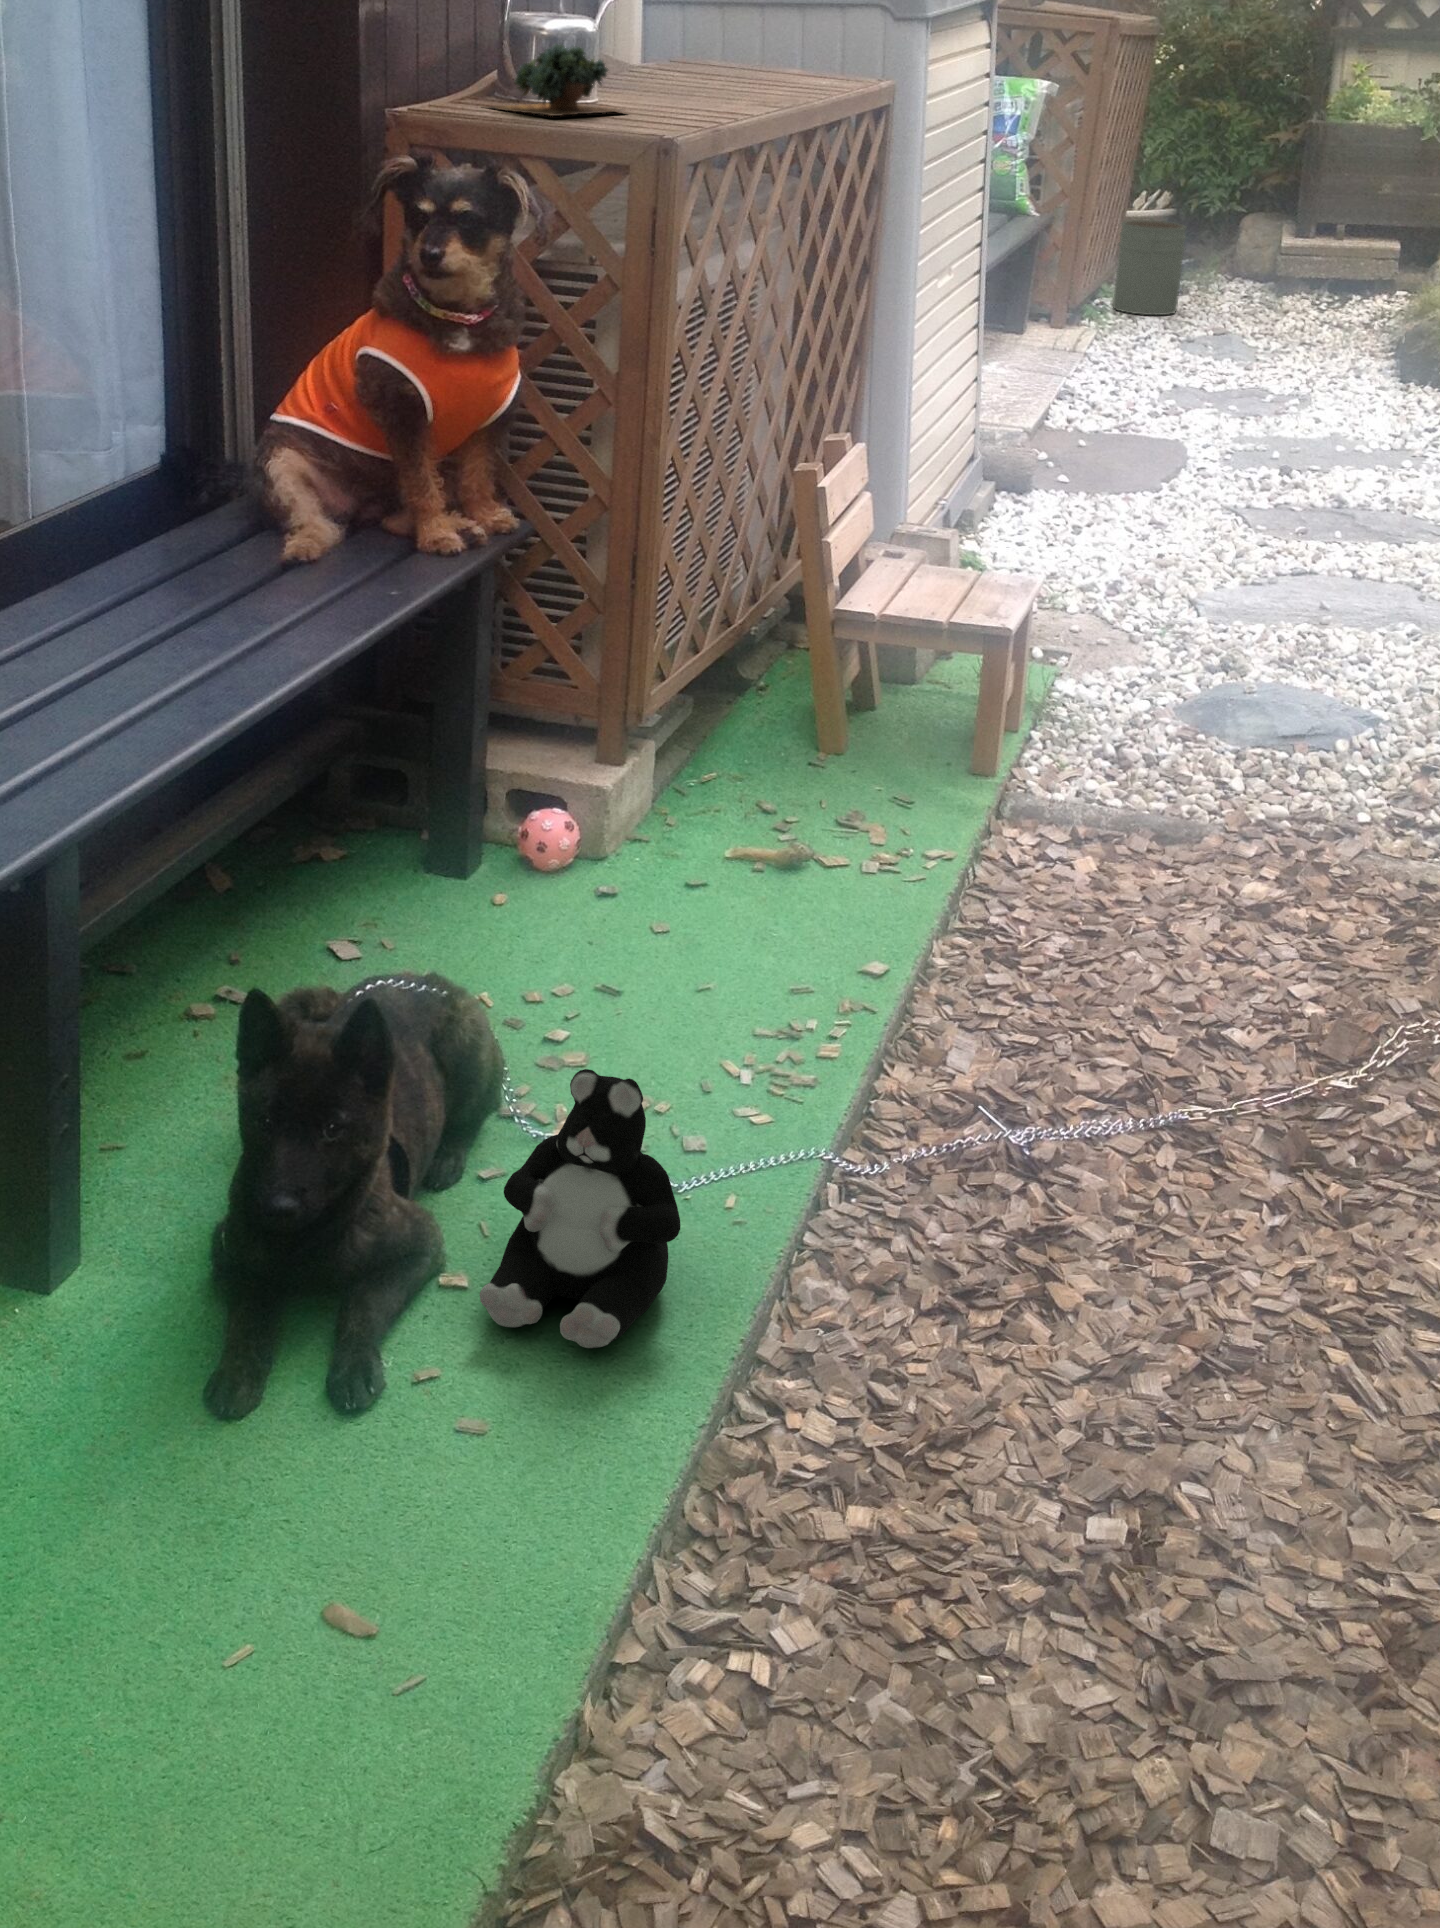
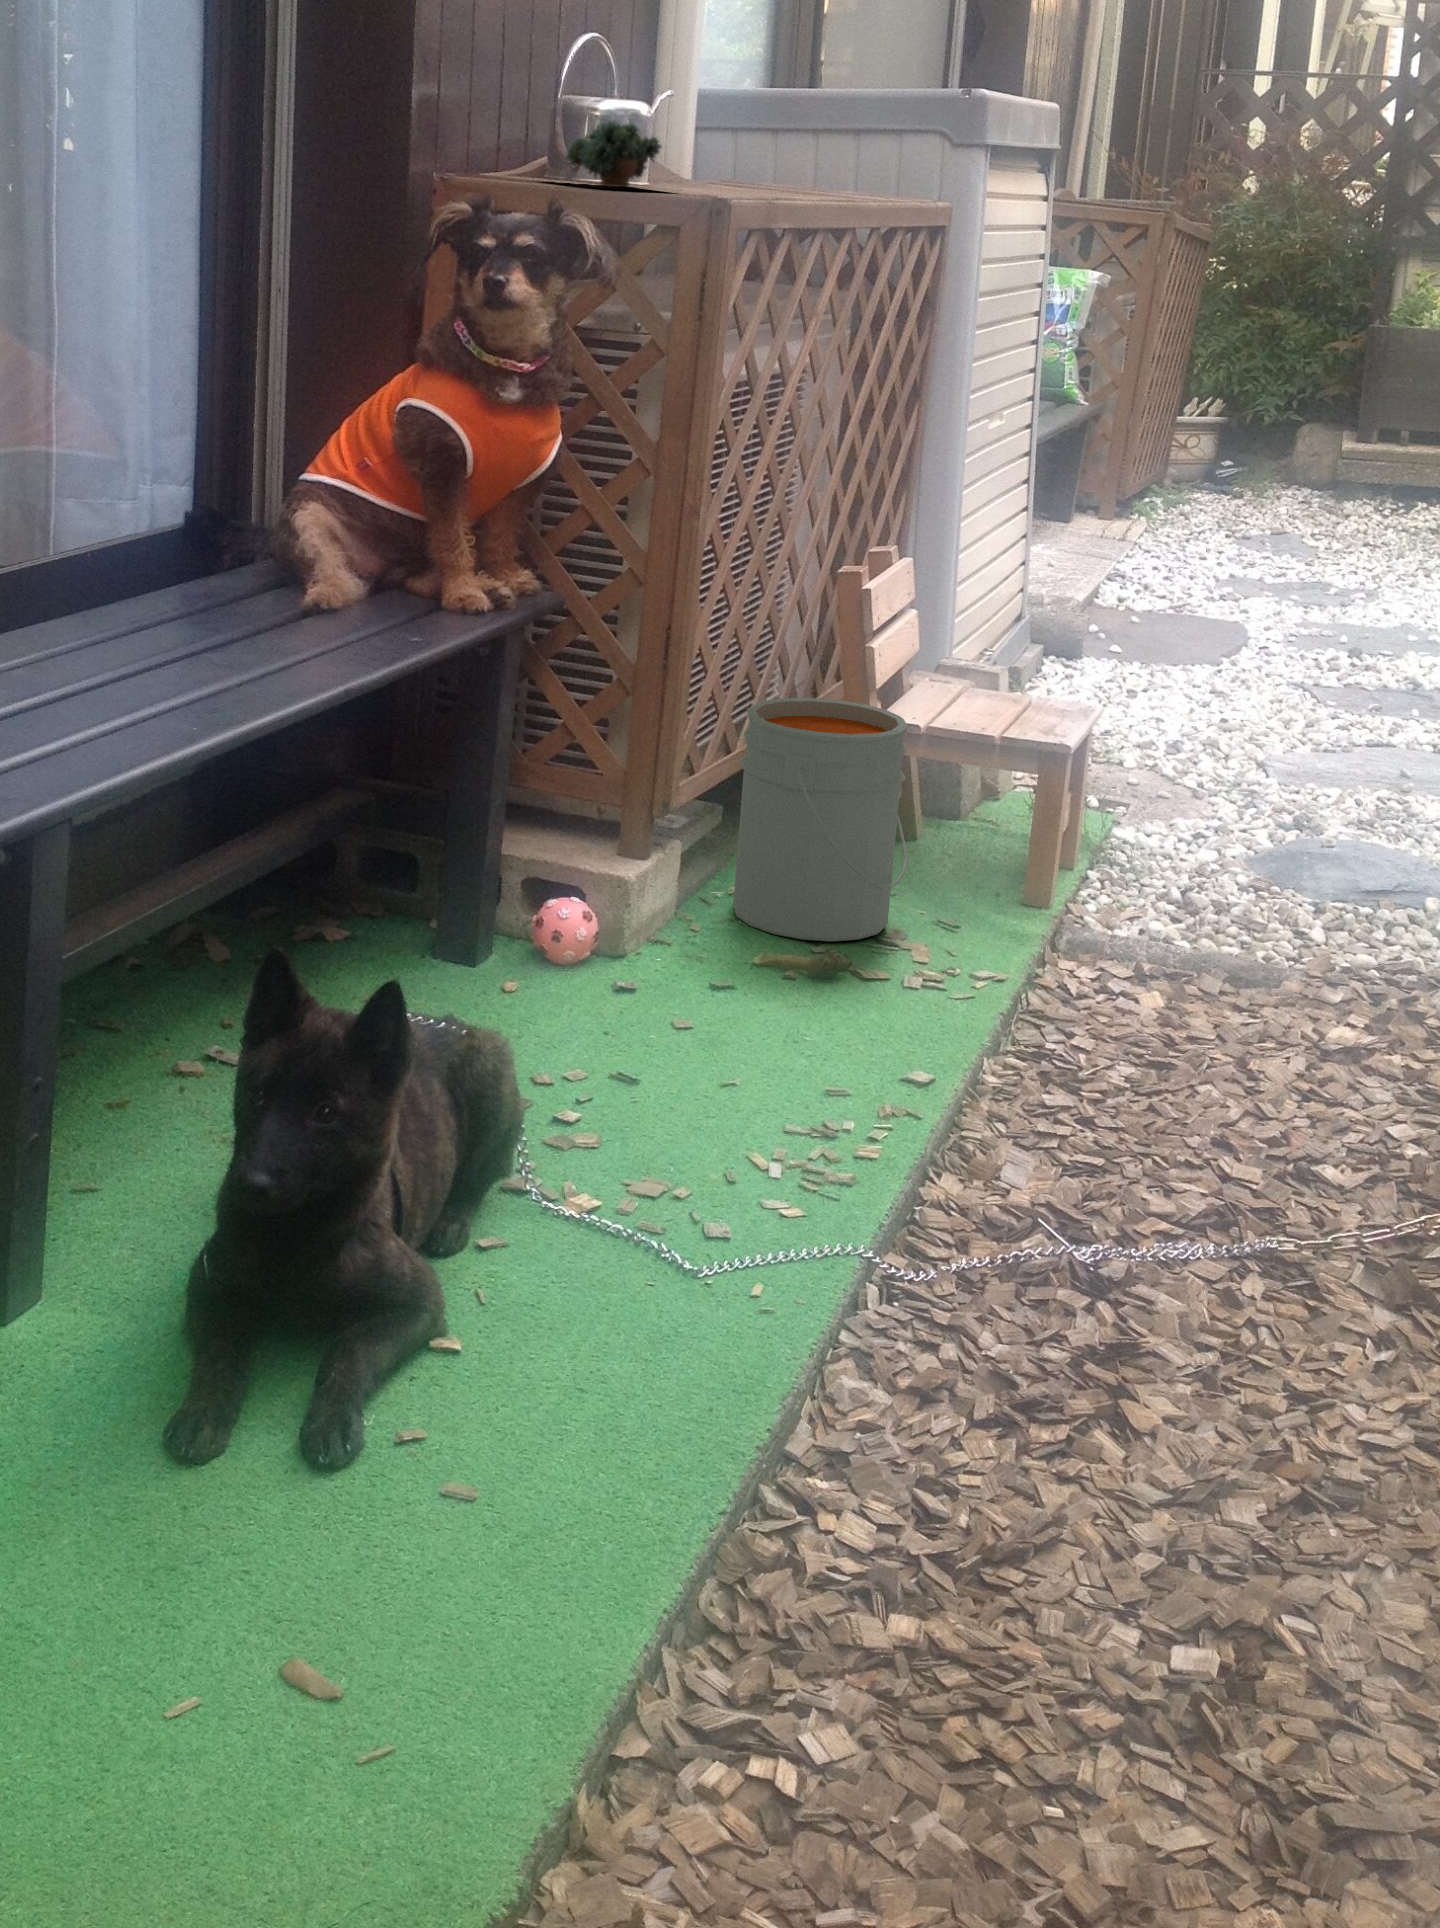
bucket: present [1113,220,1187,315] -> present [733,698,908,942]
plush toy: present [480,1069,680,1348] -> none [477,1108,704,1419]

